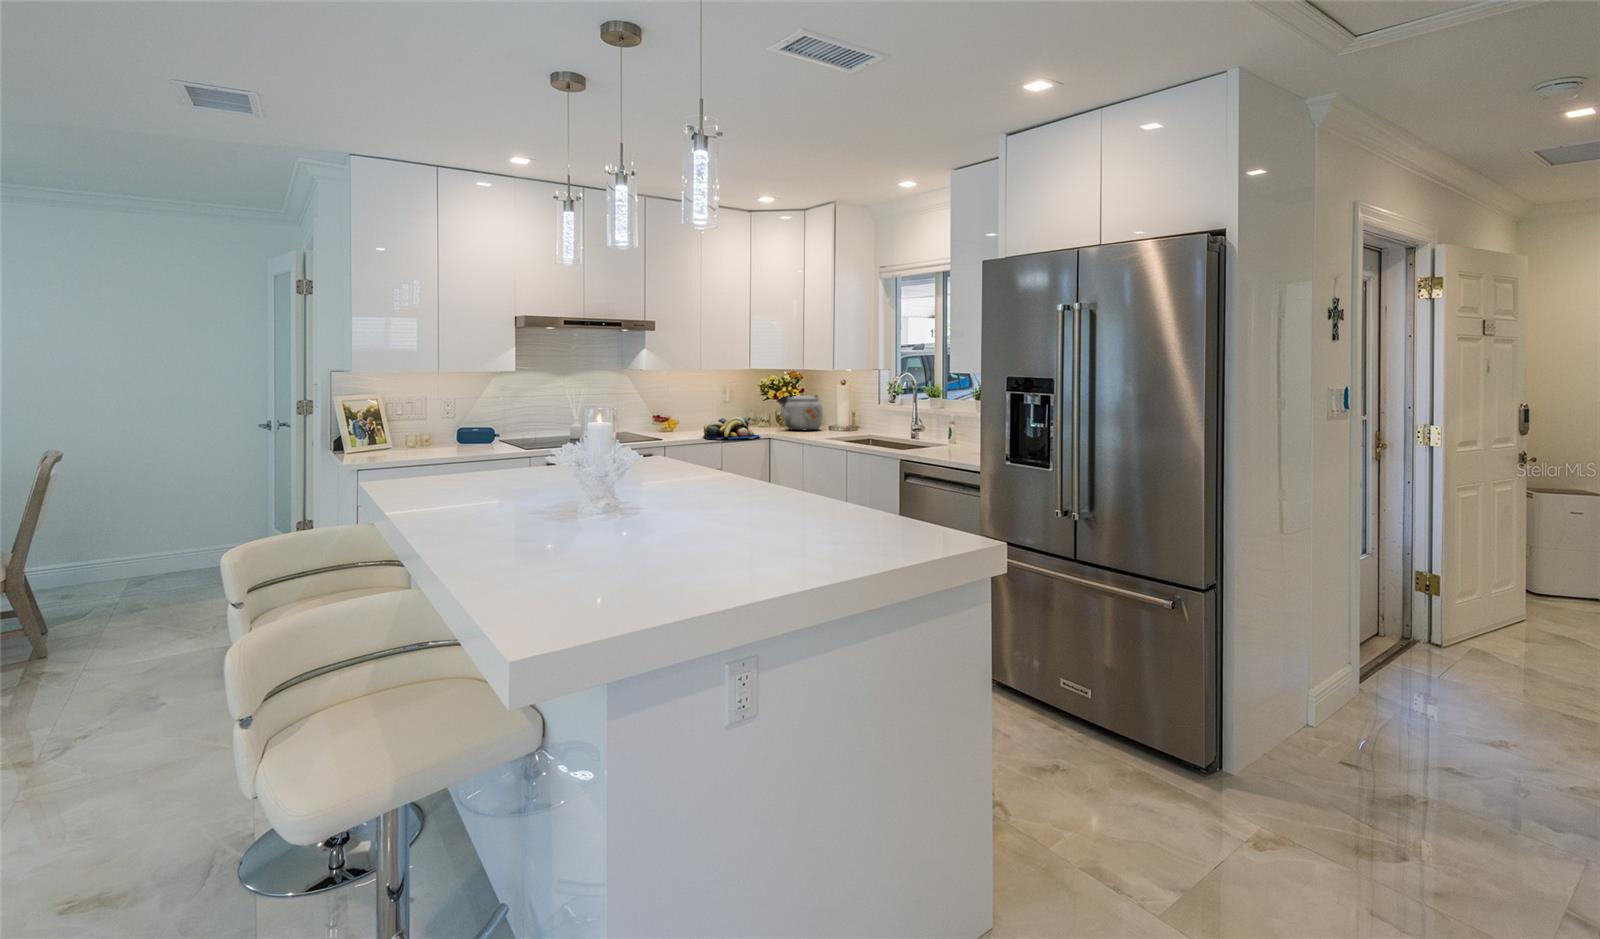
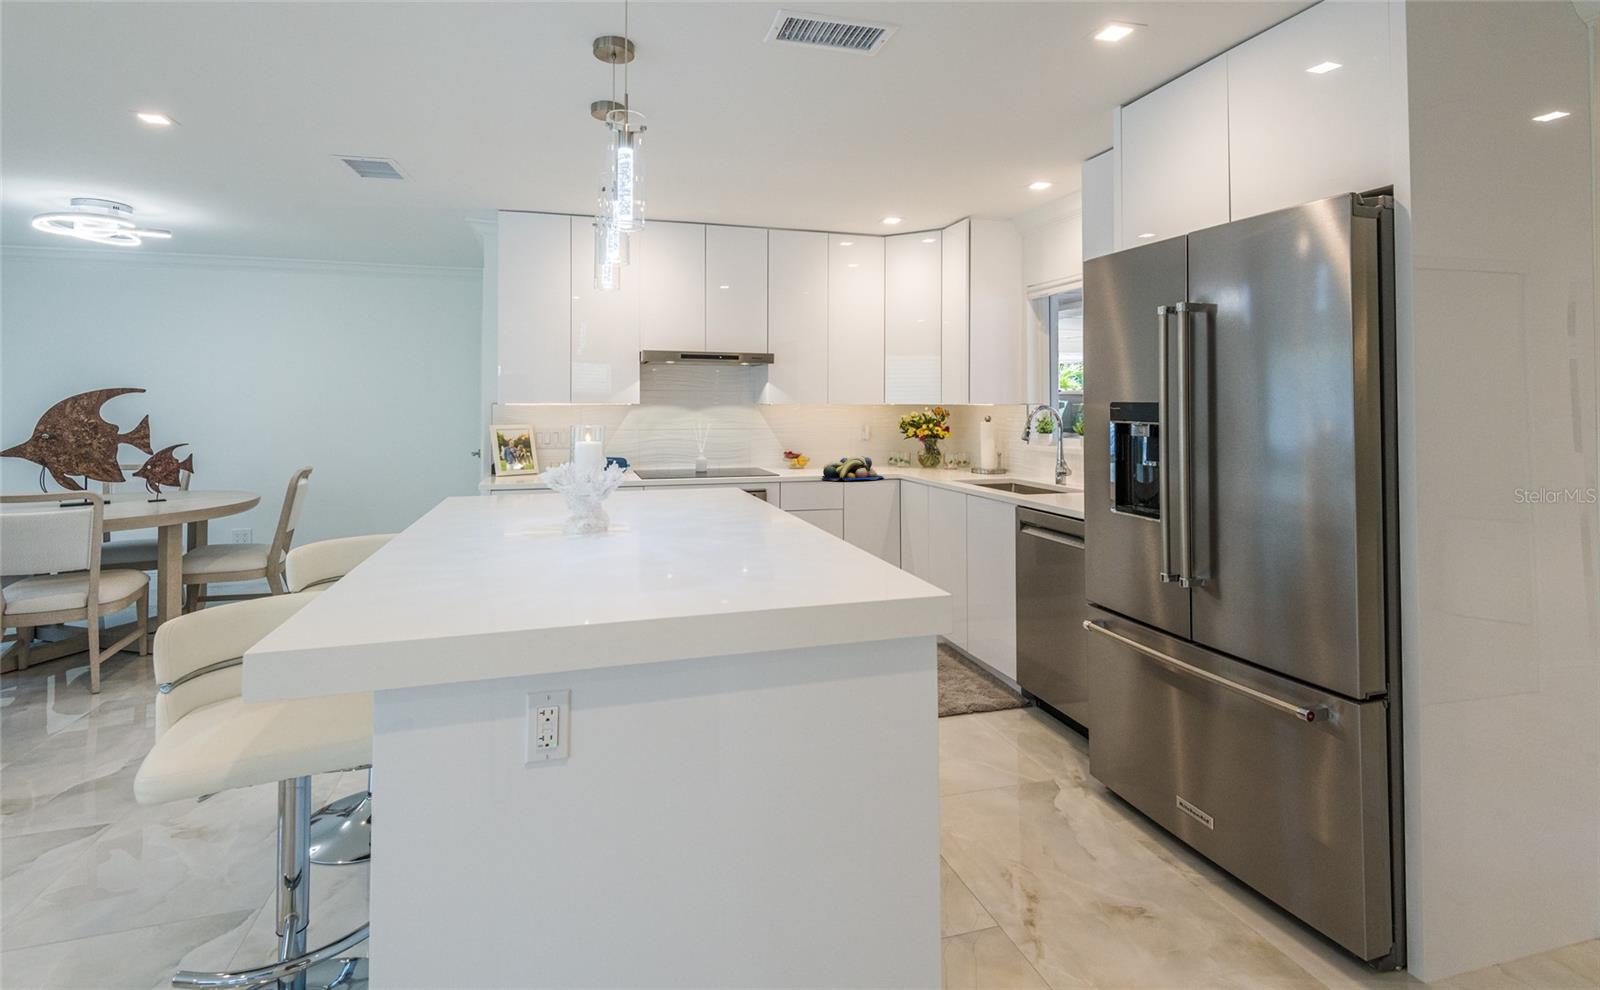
kettle: present [778,393,822,430] -> none [915,429,965,471]

